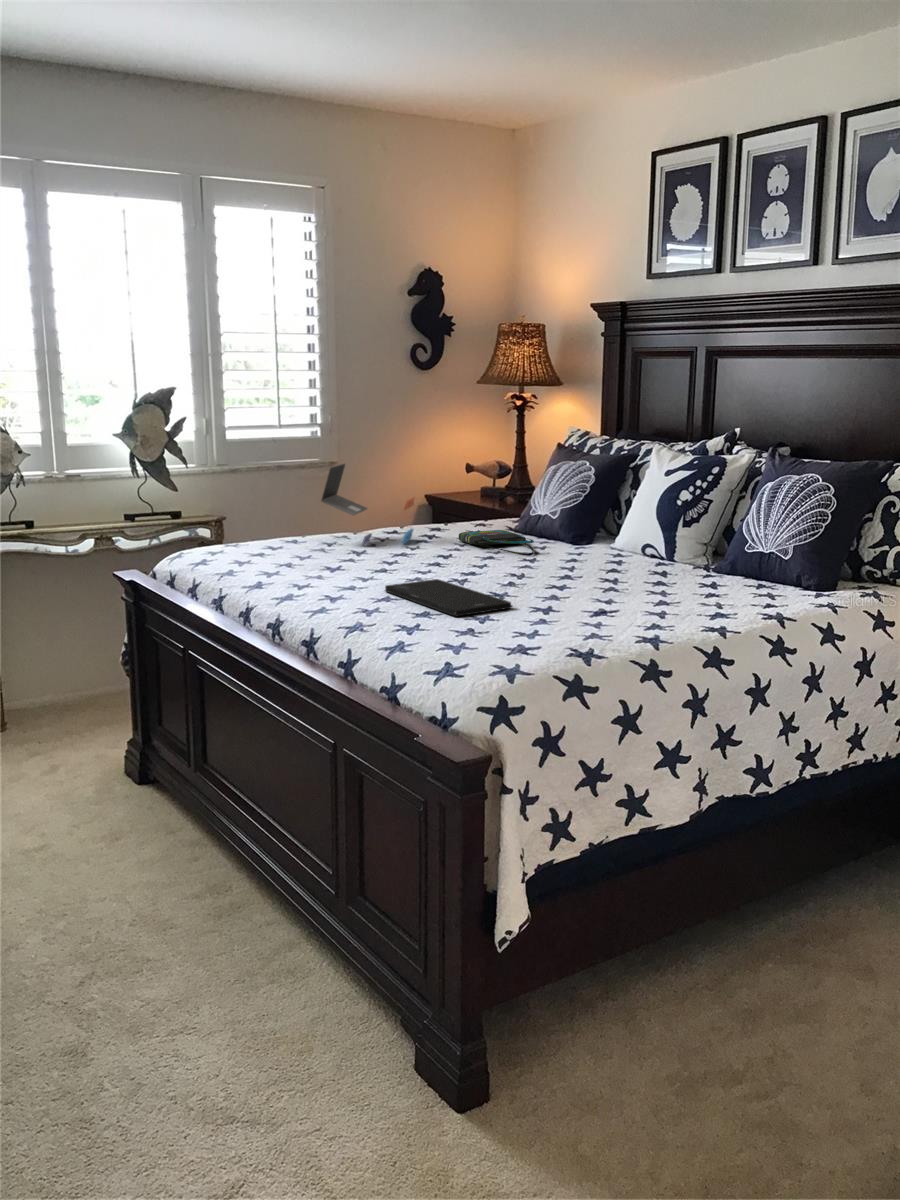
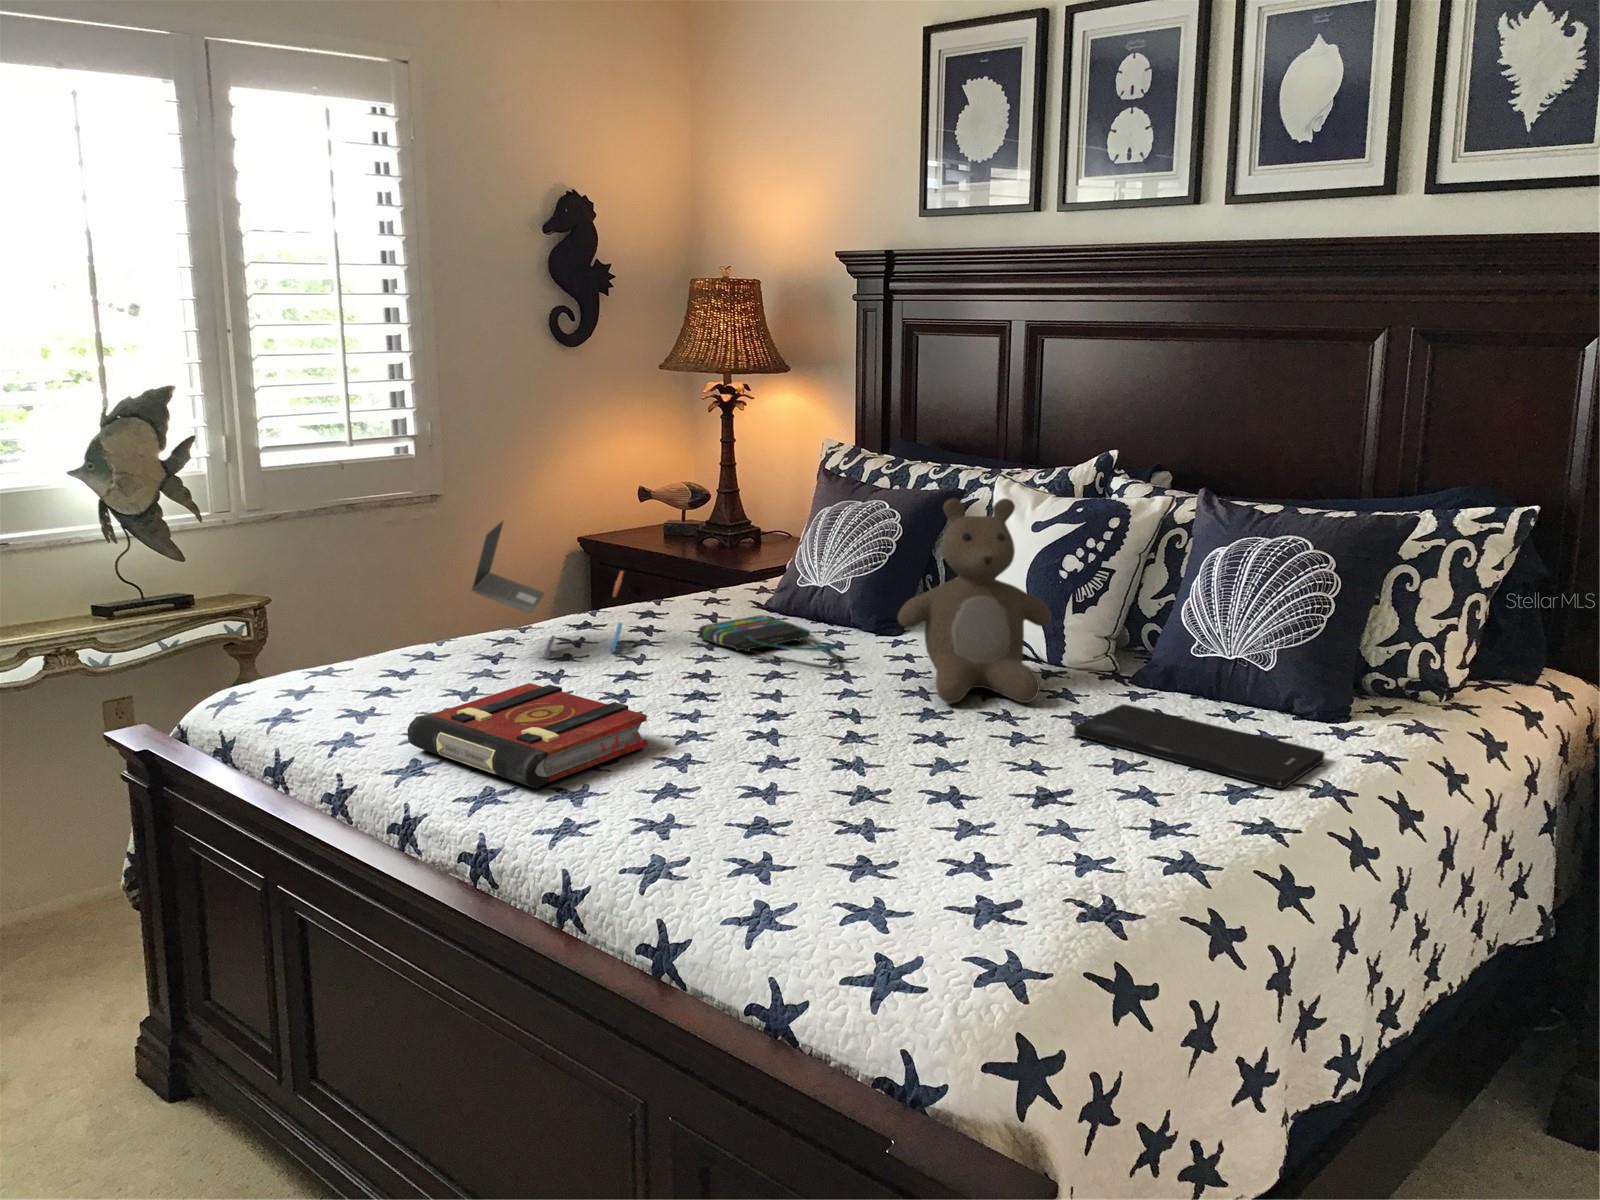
teddy bear: none [562,449,659,572] -> present [898,498,1052,703]
book: none [269,546,395,588] -> present [407,683,647,789]
smartphone: present [385,579,511,616] -> present [1074,704,1325,789]

